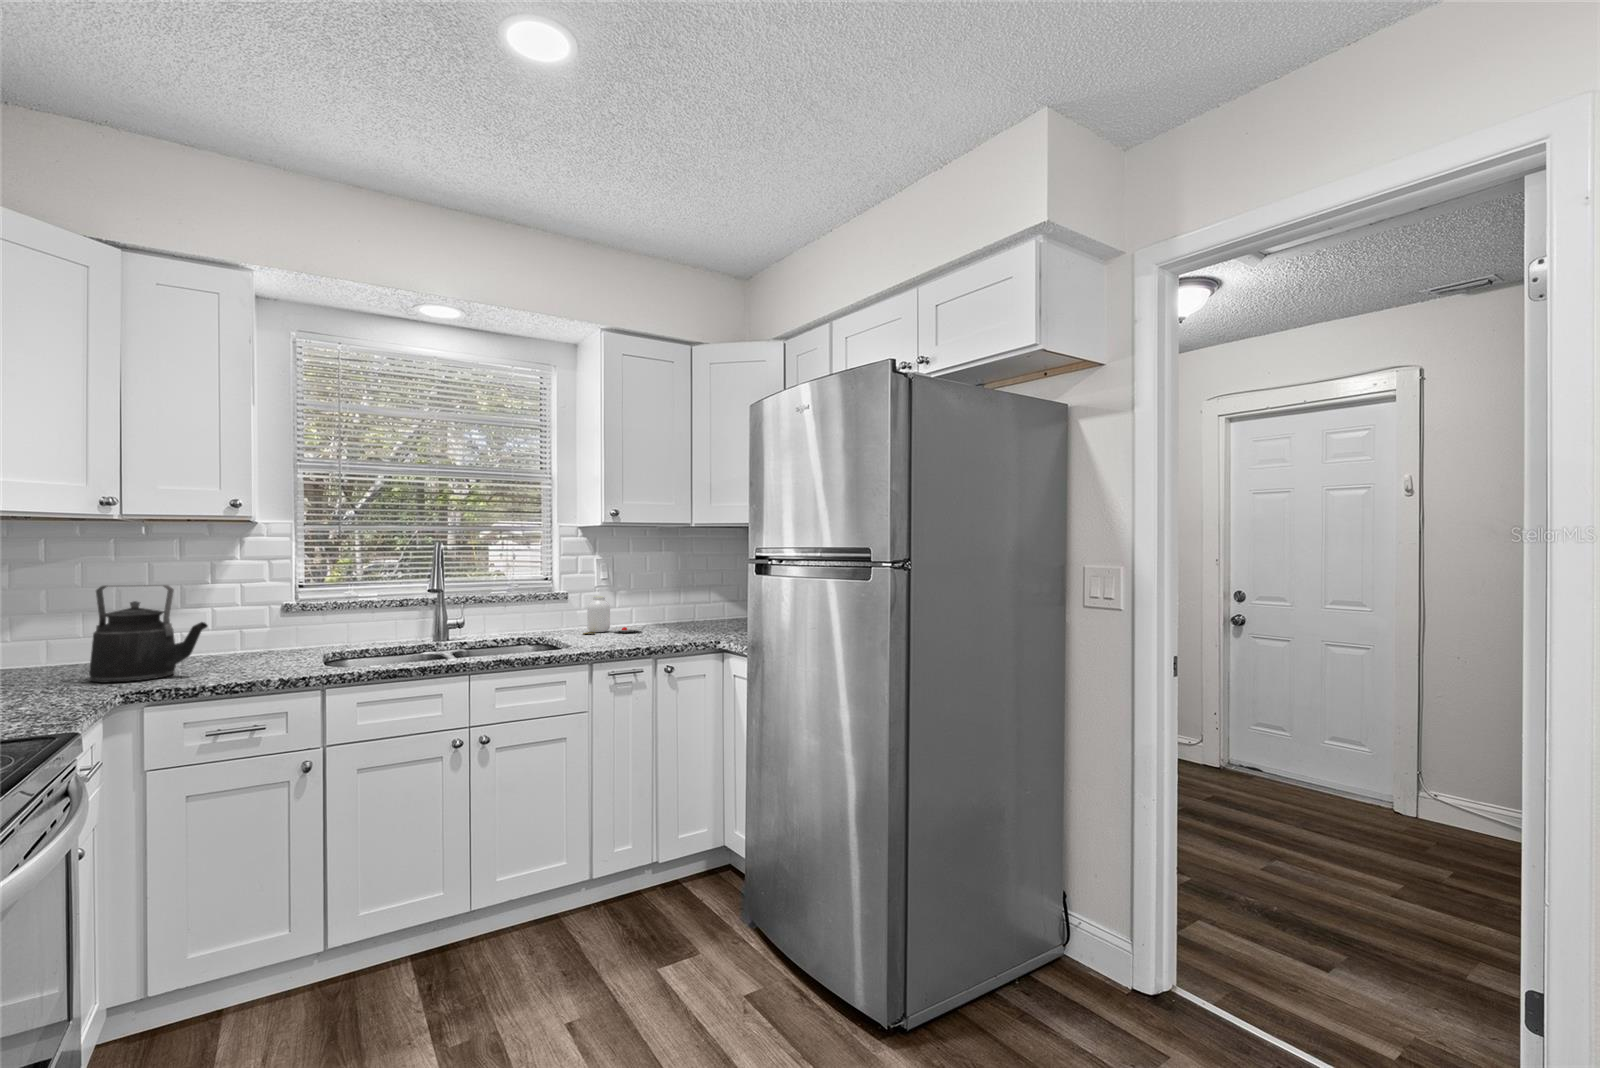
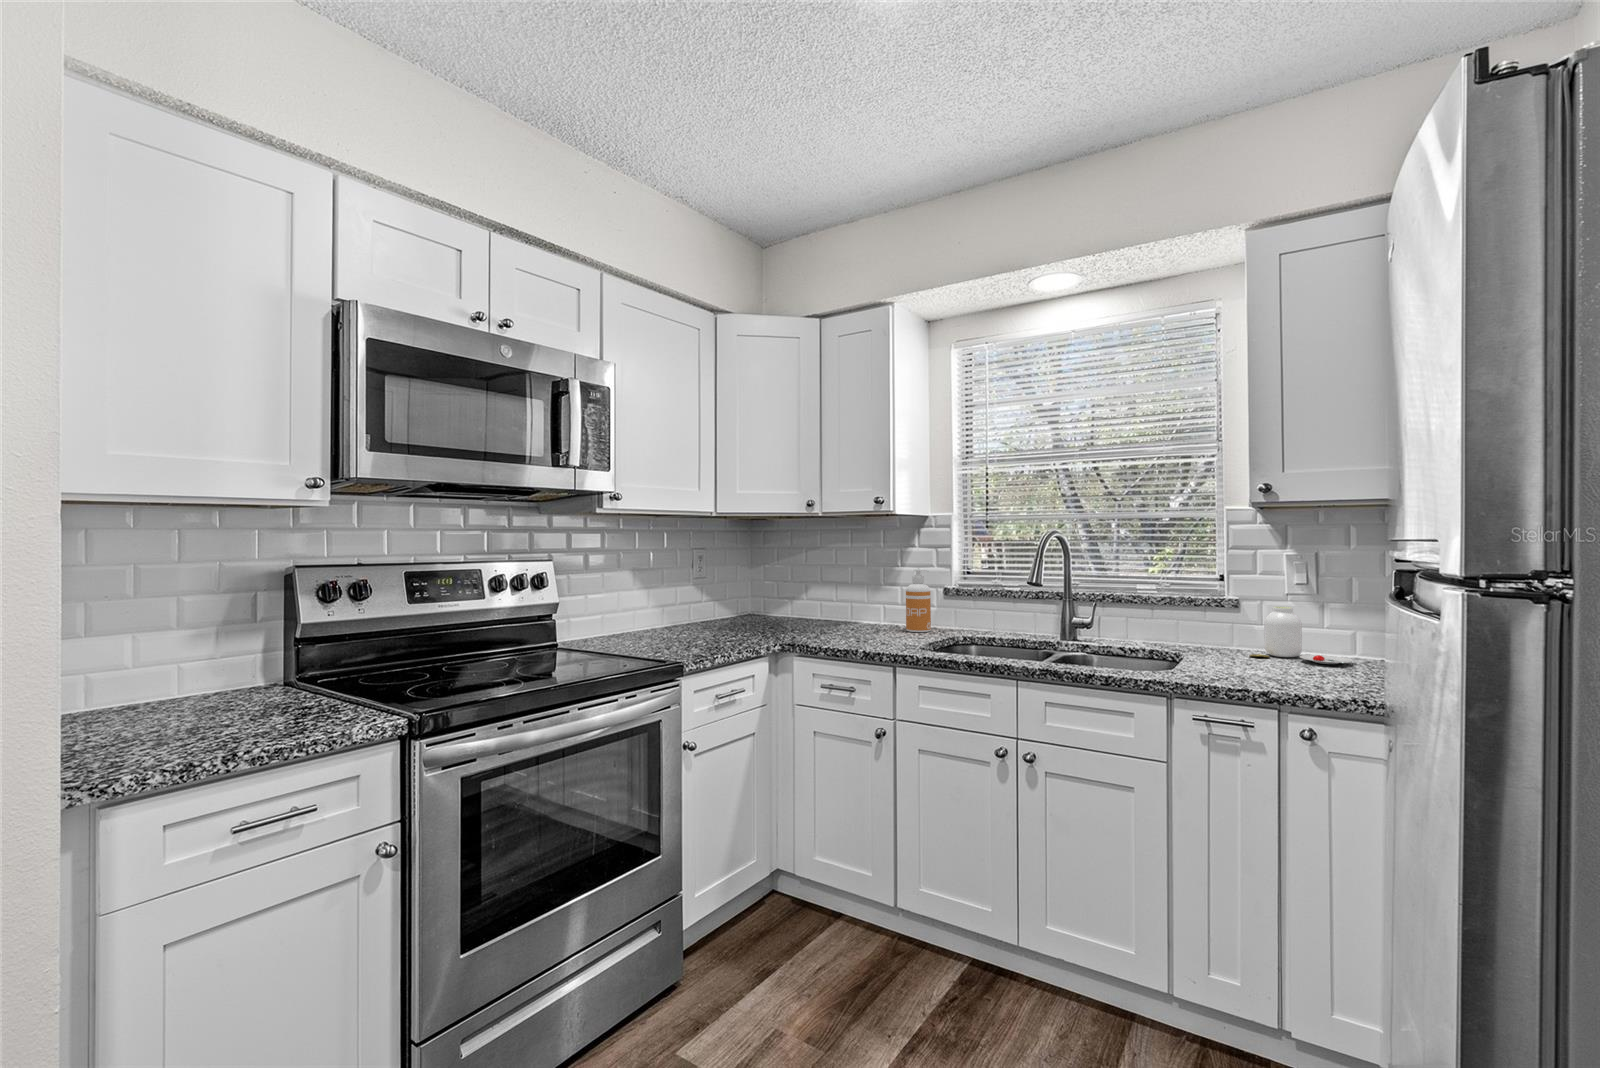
soap dispenser: none [232,582,269,658] -> present [906,569,931,632]
kettle: present [89,585,208,683] -> none [800,569,851,640]

